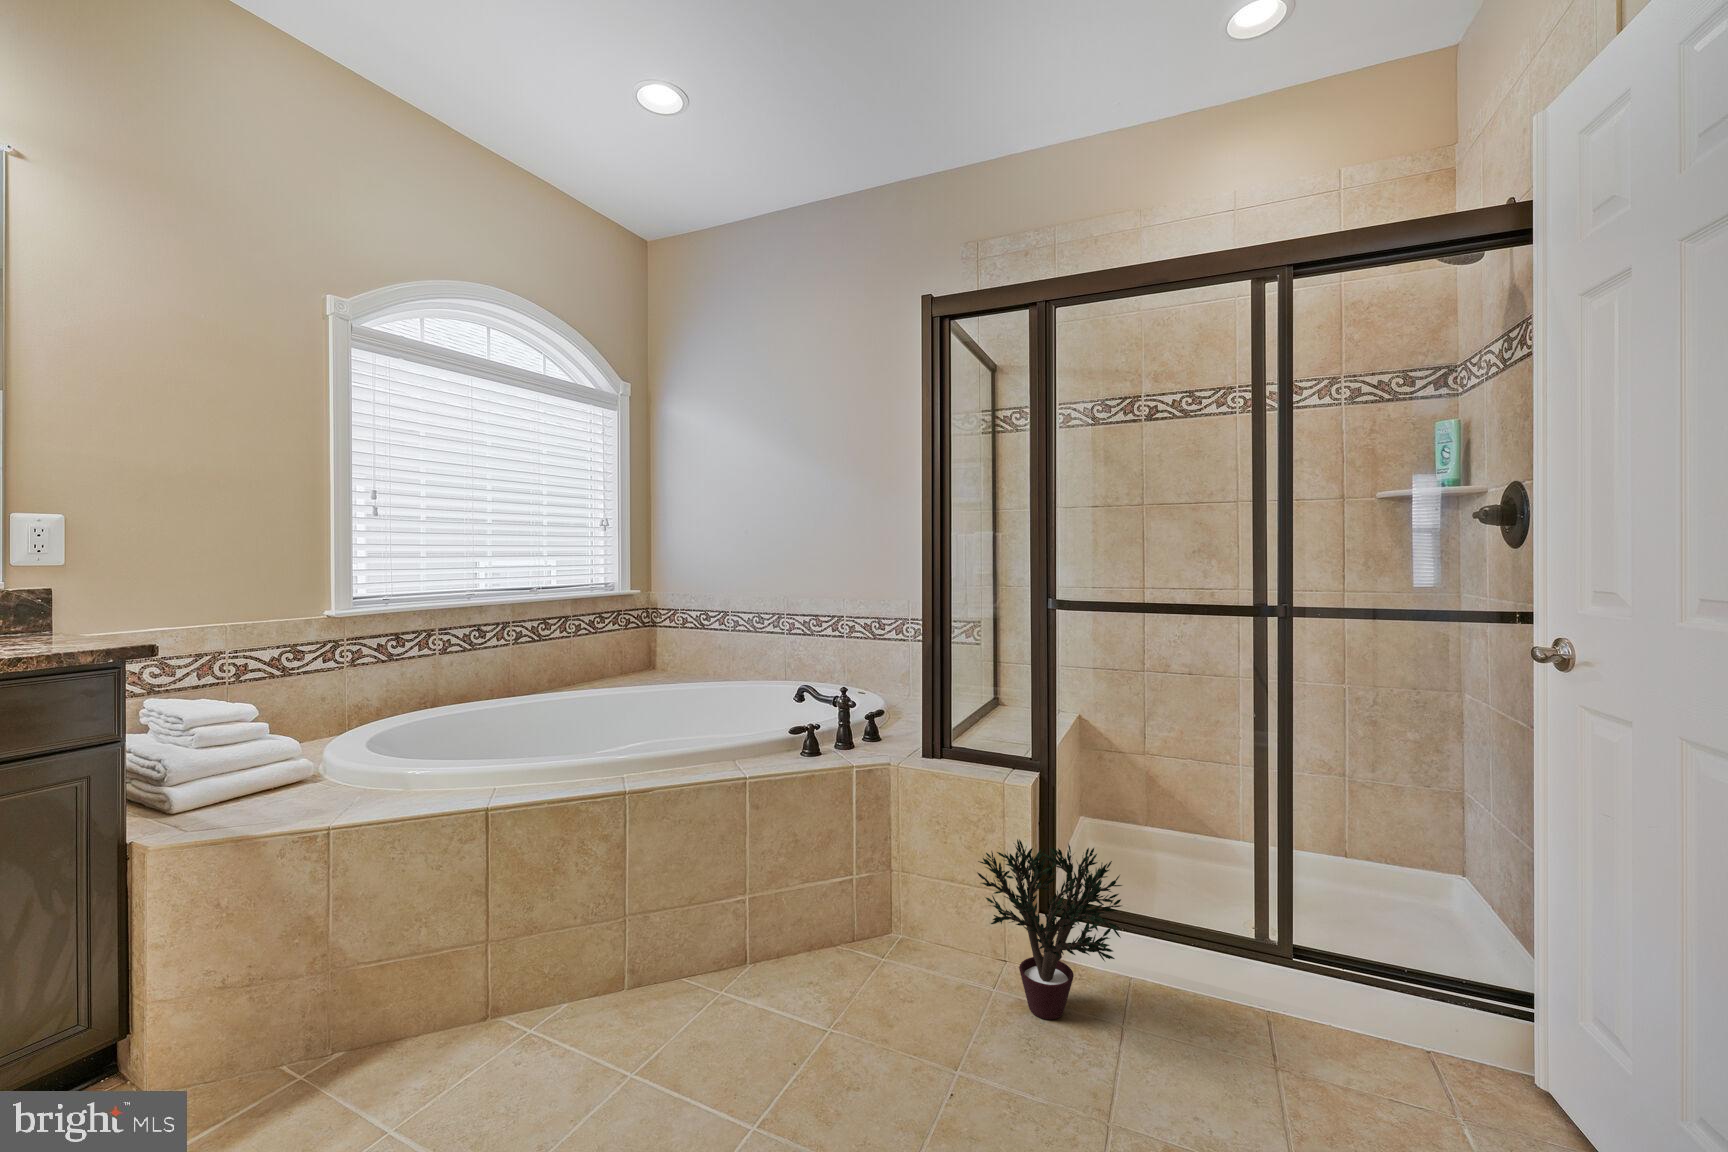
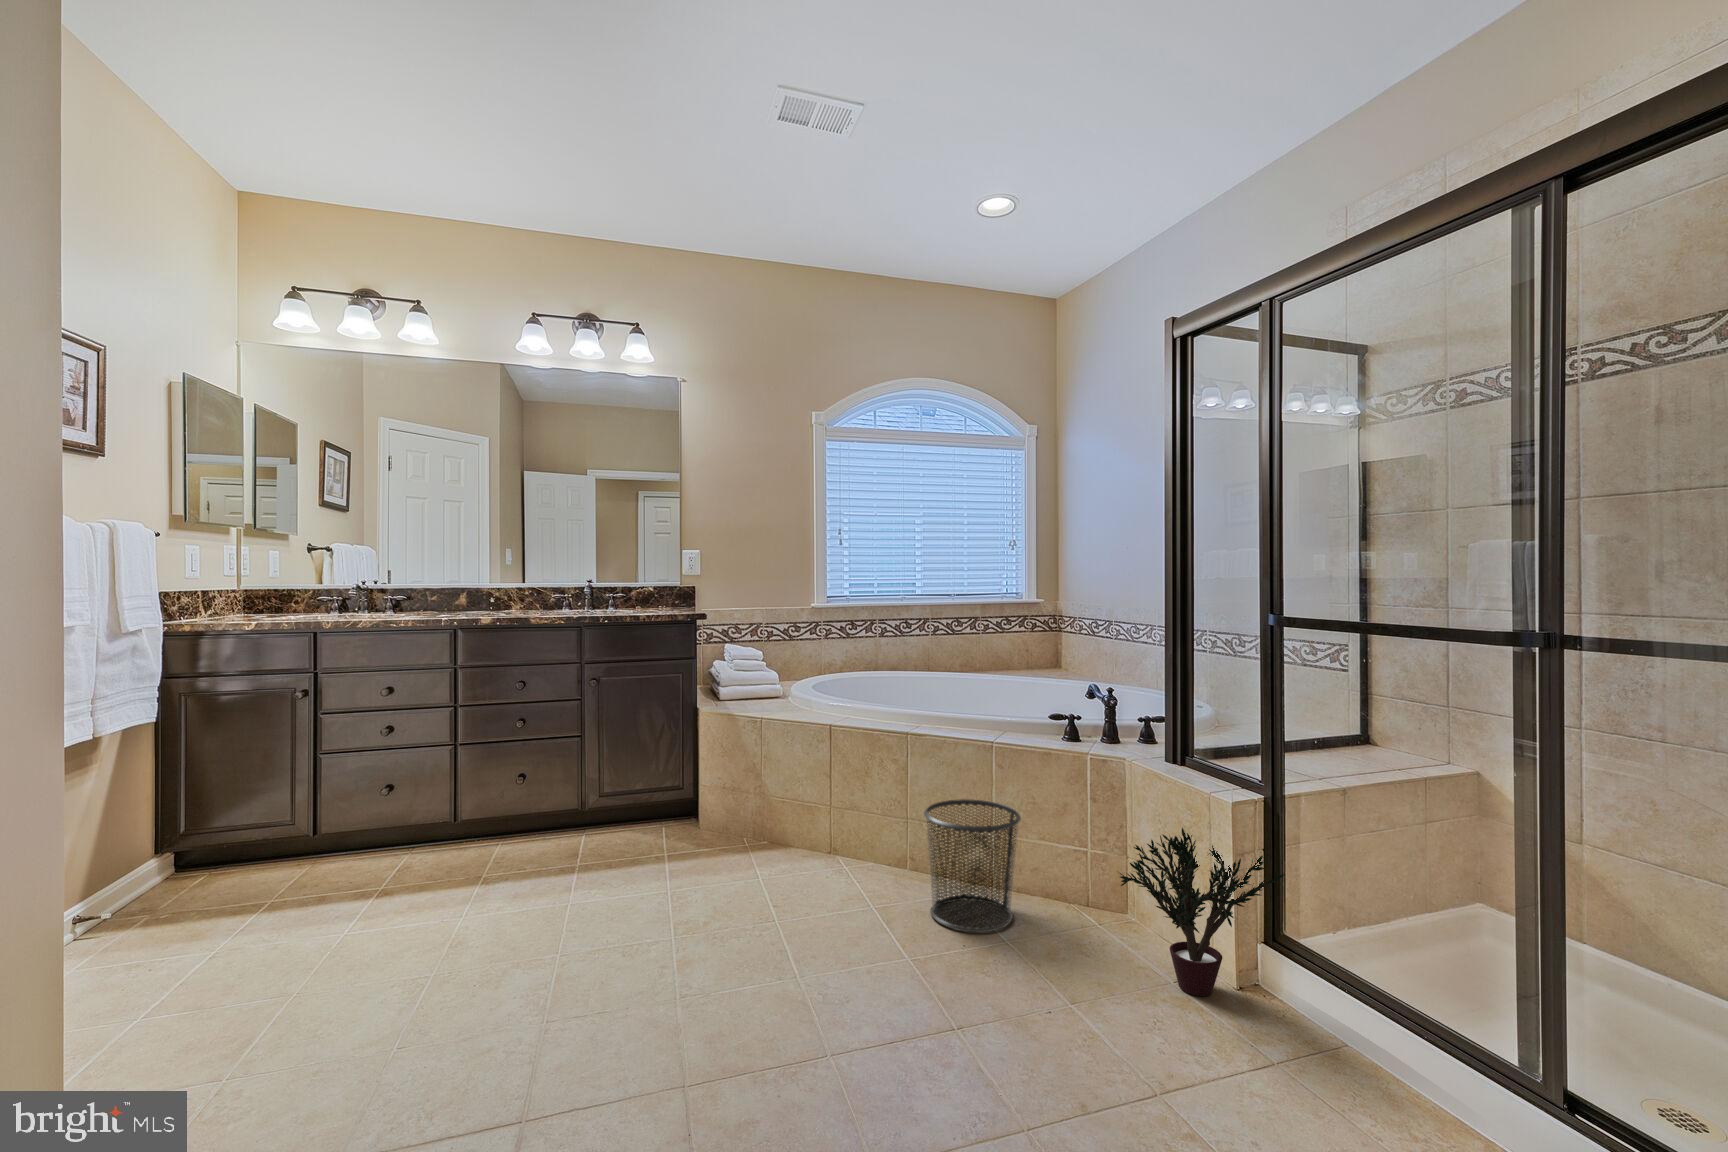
waste bin: none [694,862,827,1065] -> present [924,799,1021,932]

